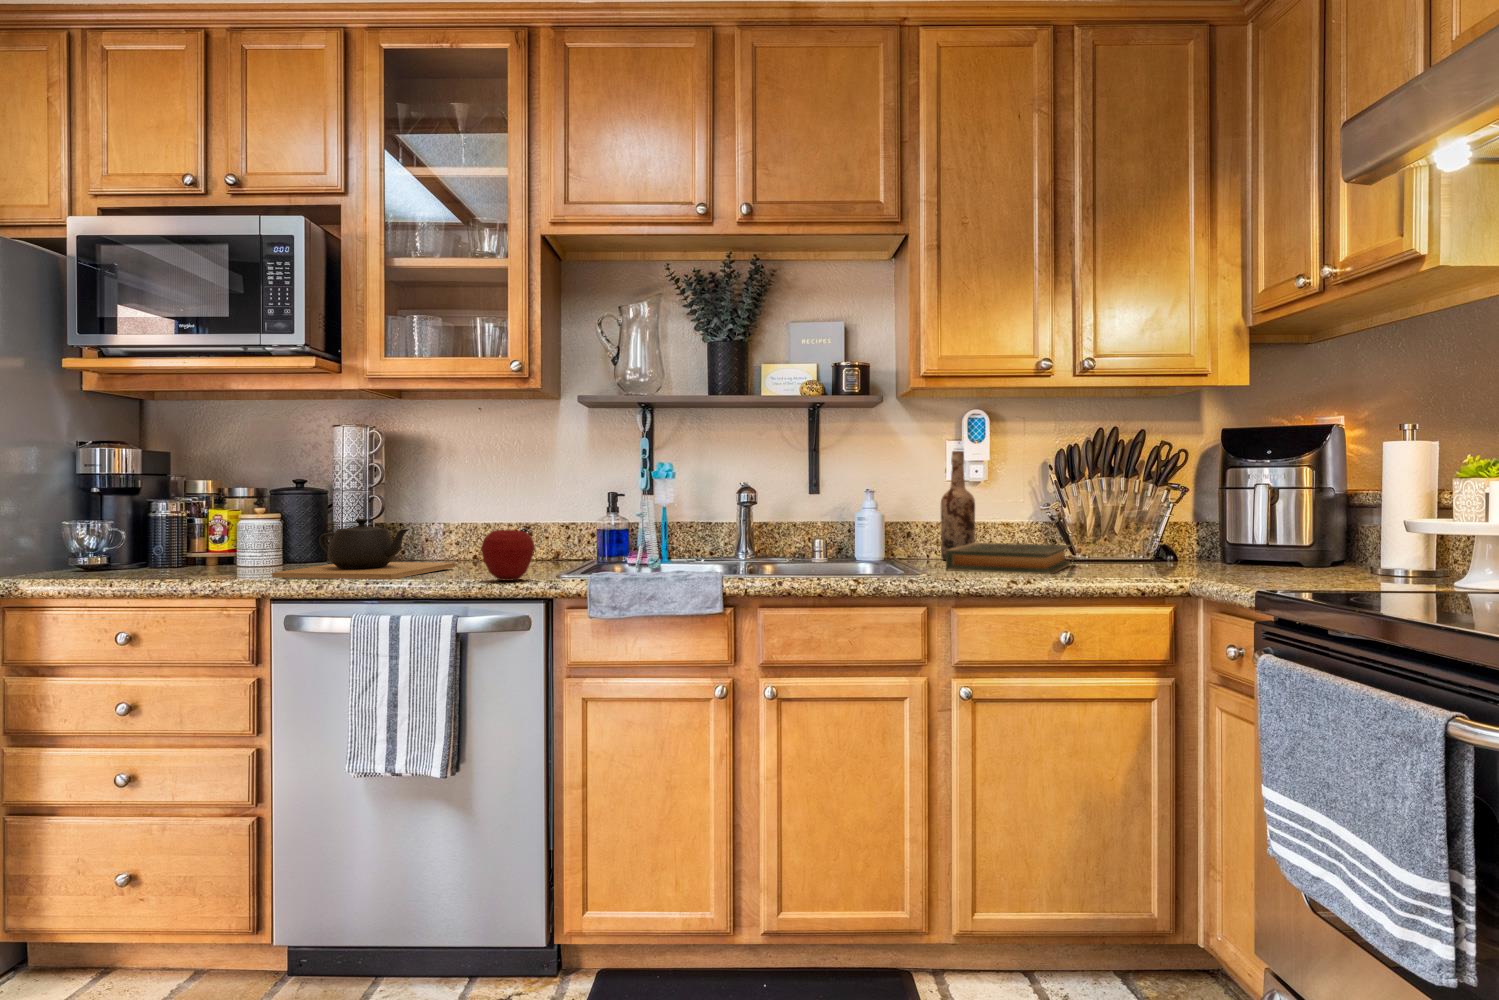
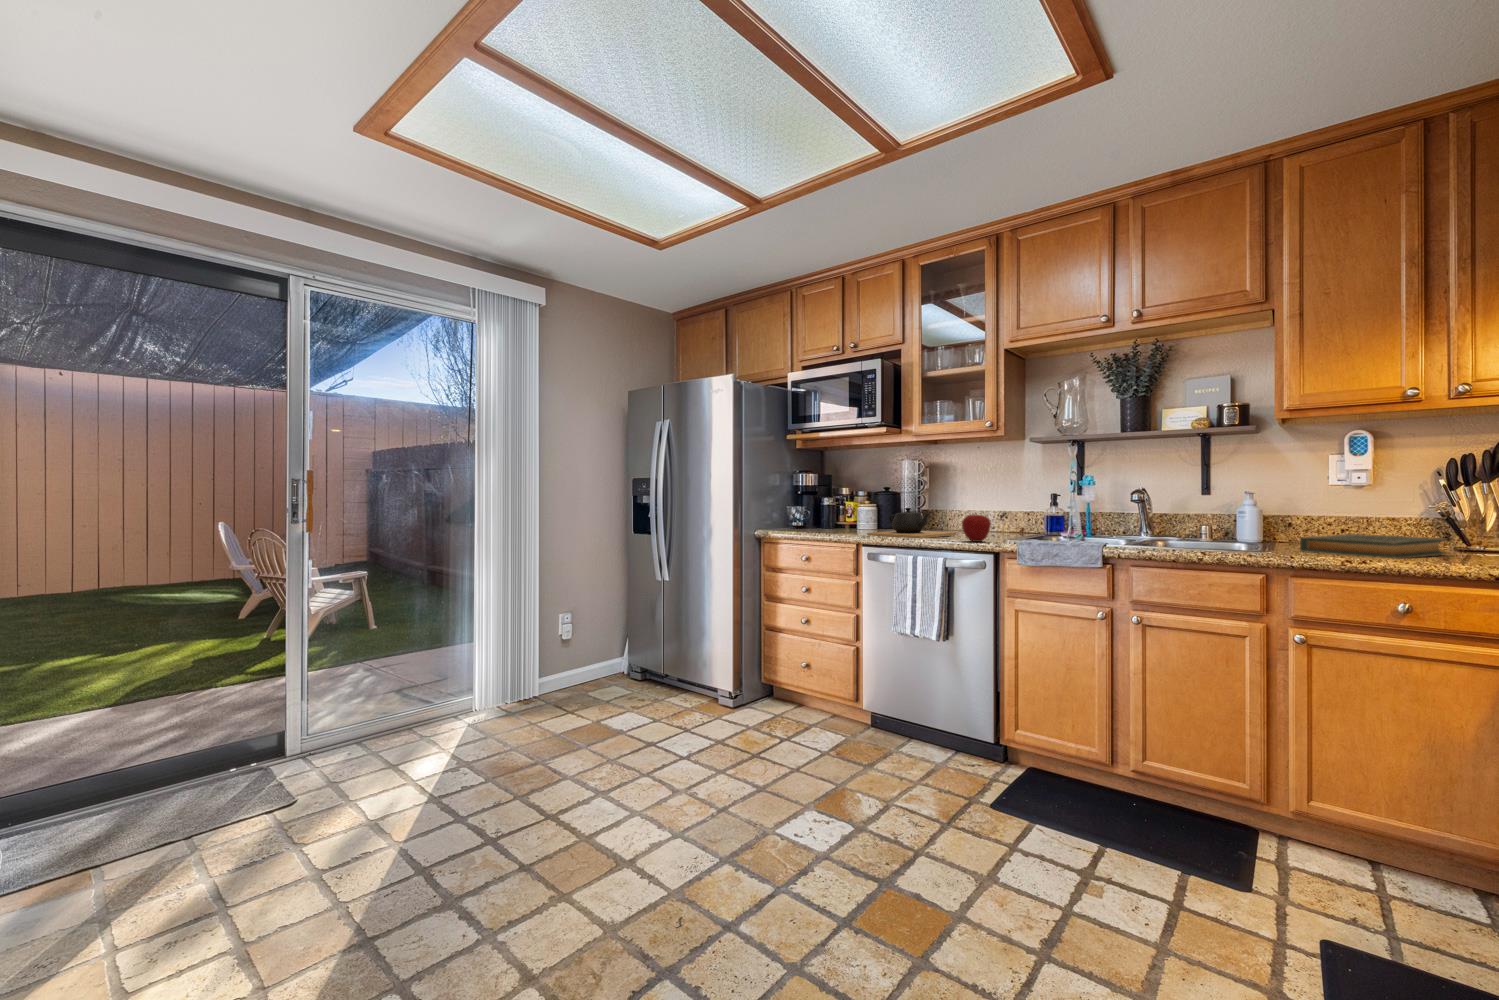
wine bottle: present [941,451,975,560] -> none [1323,463,1358,548]

